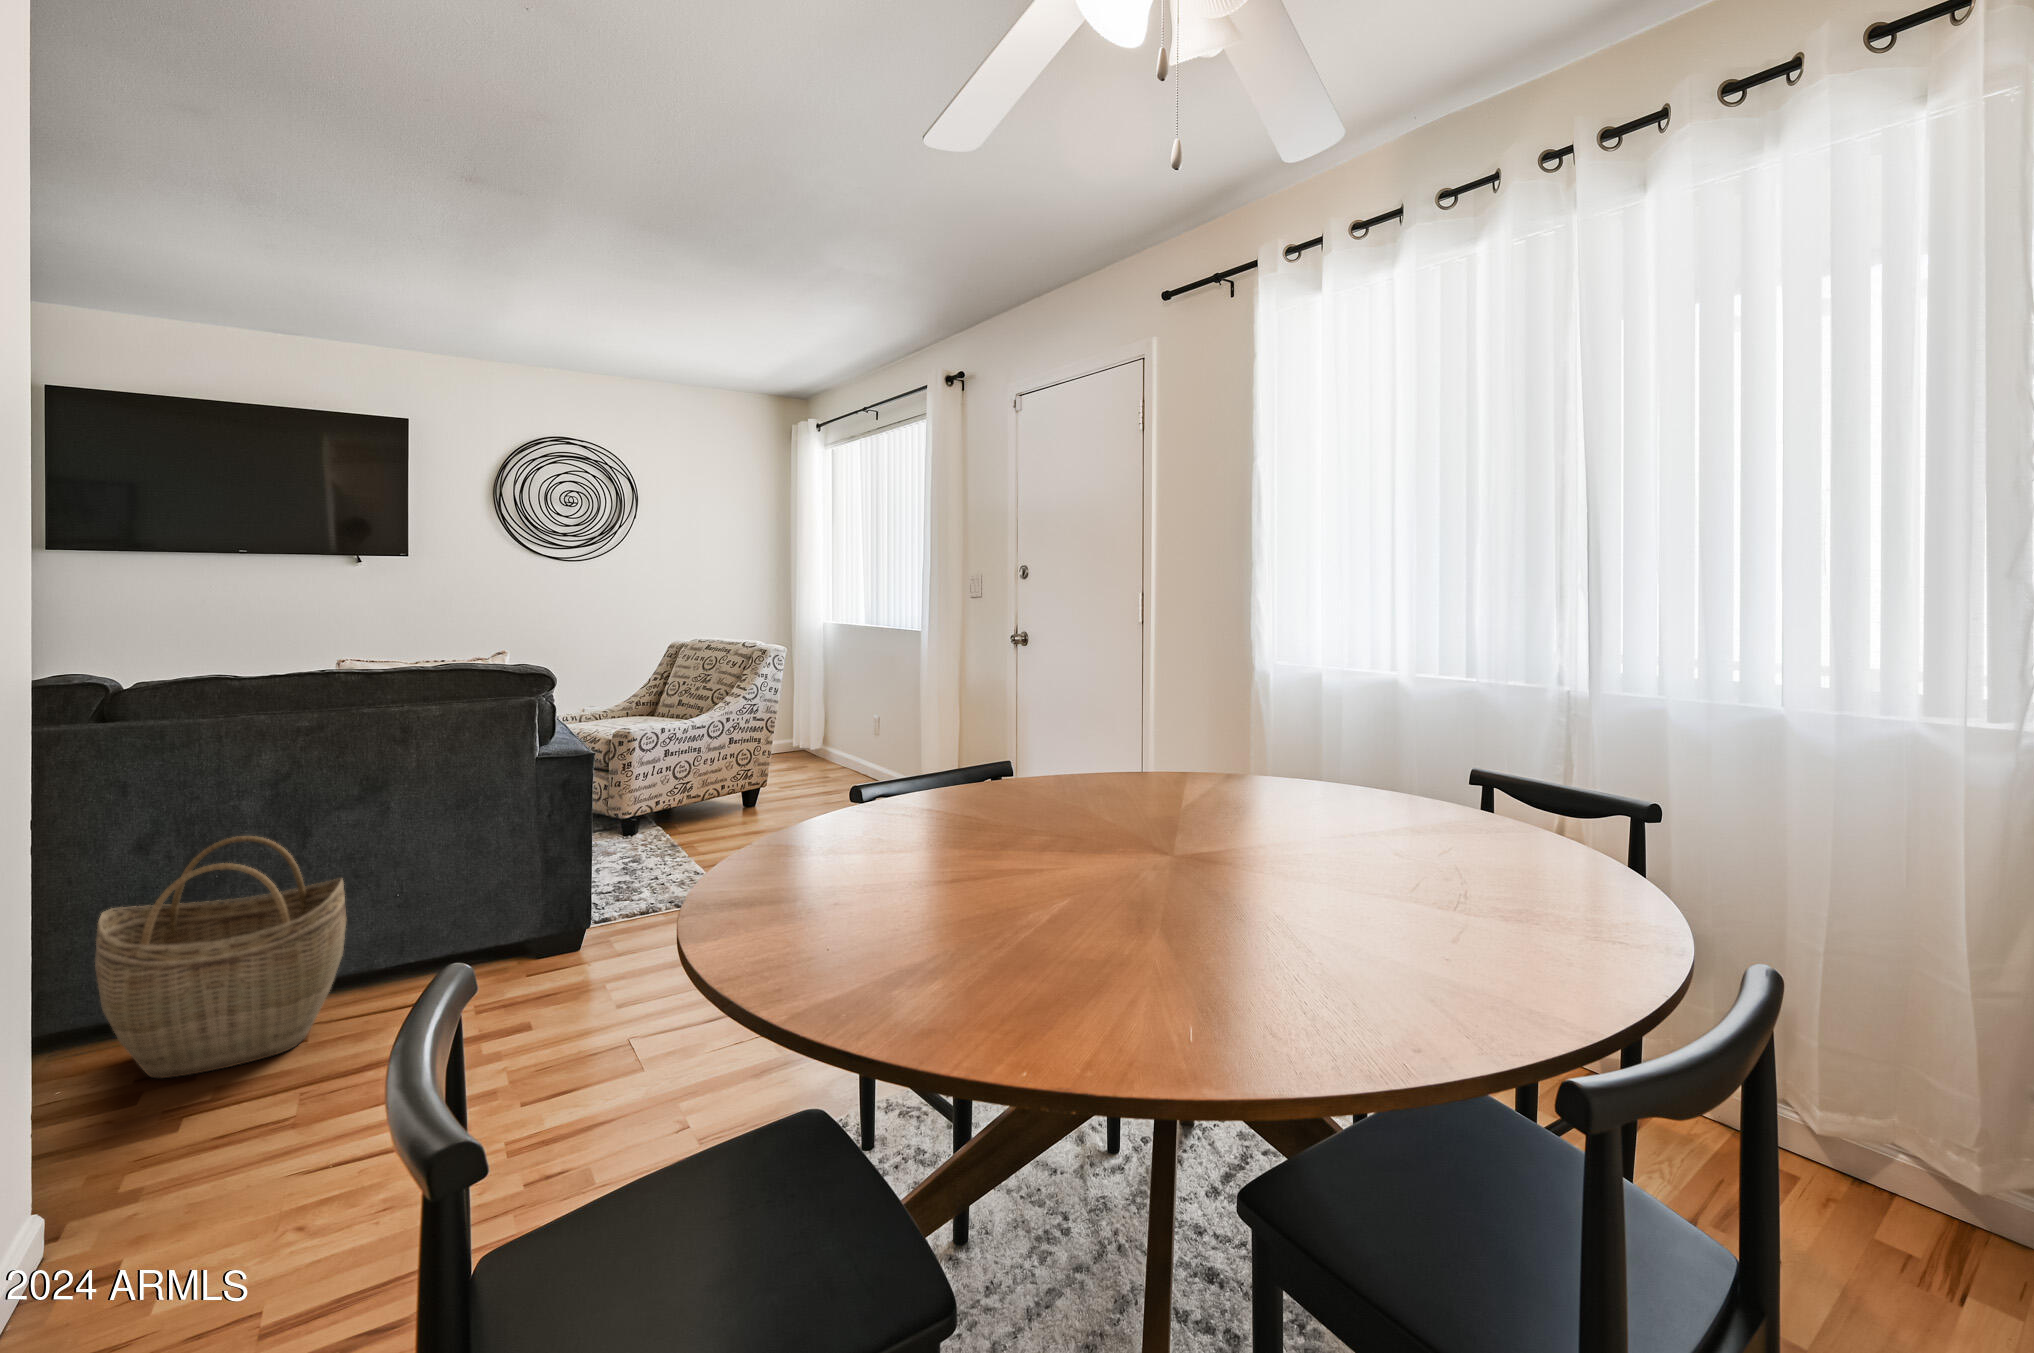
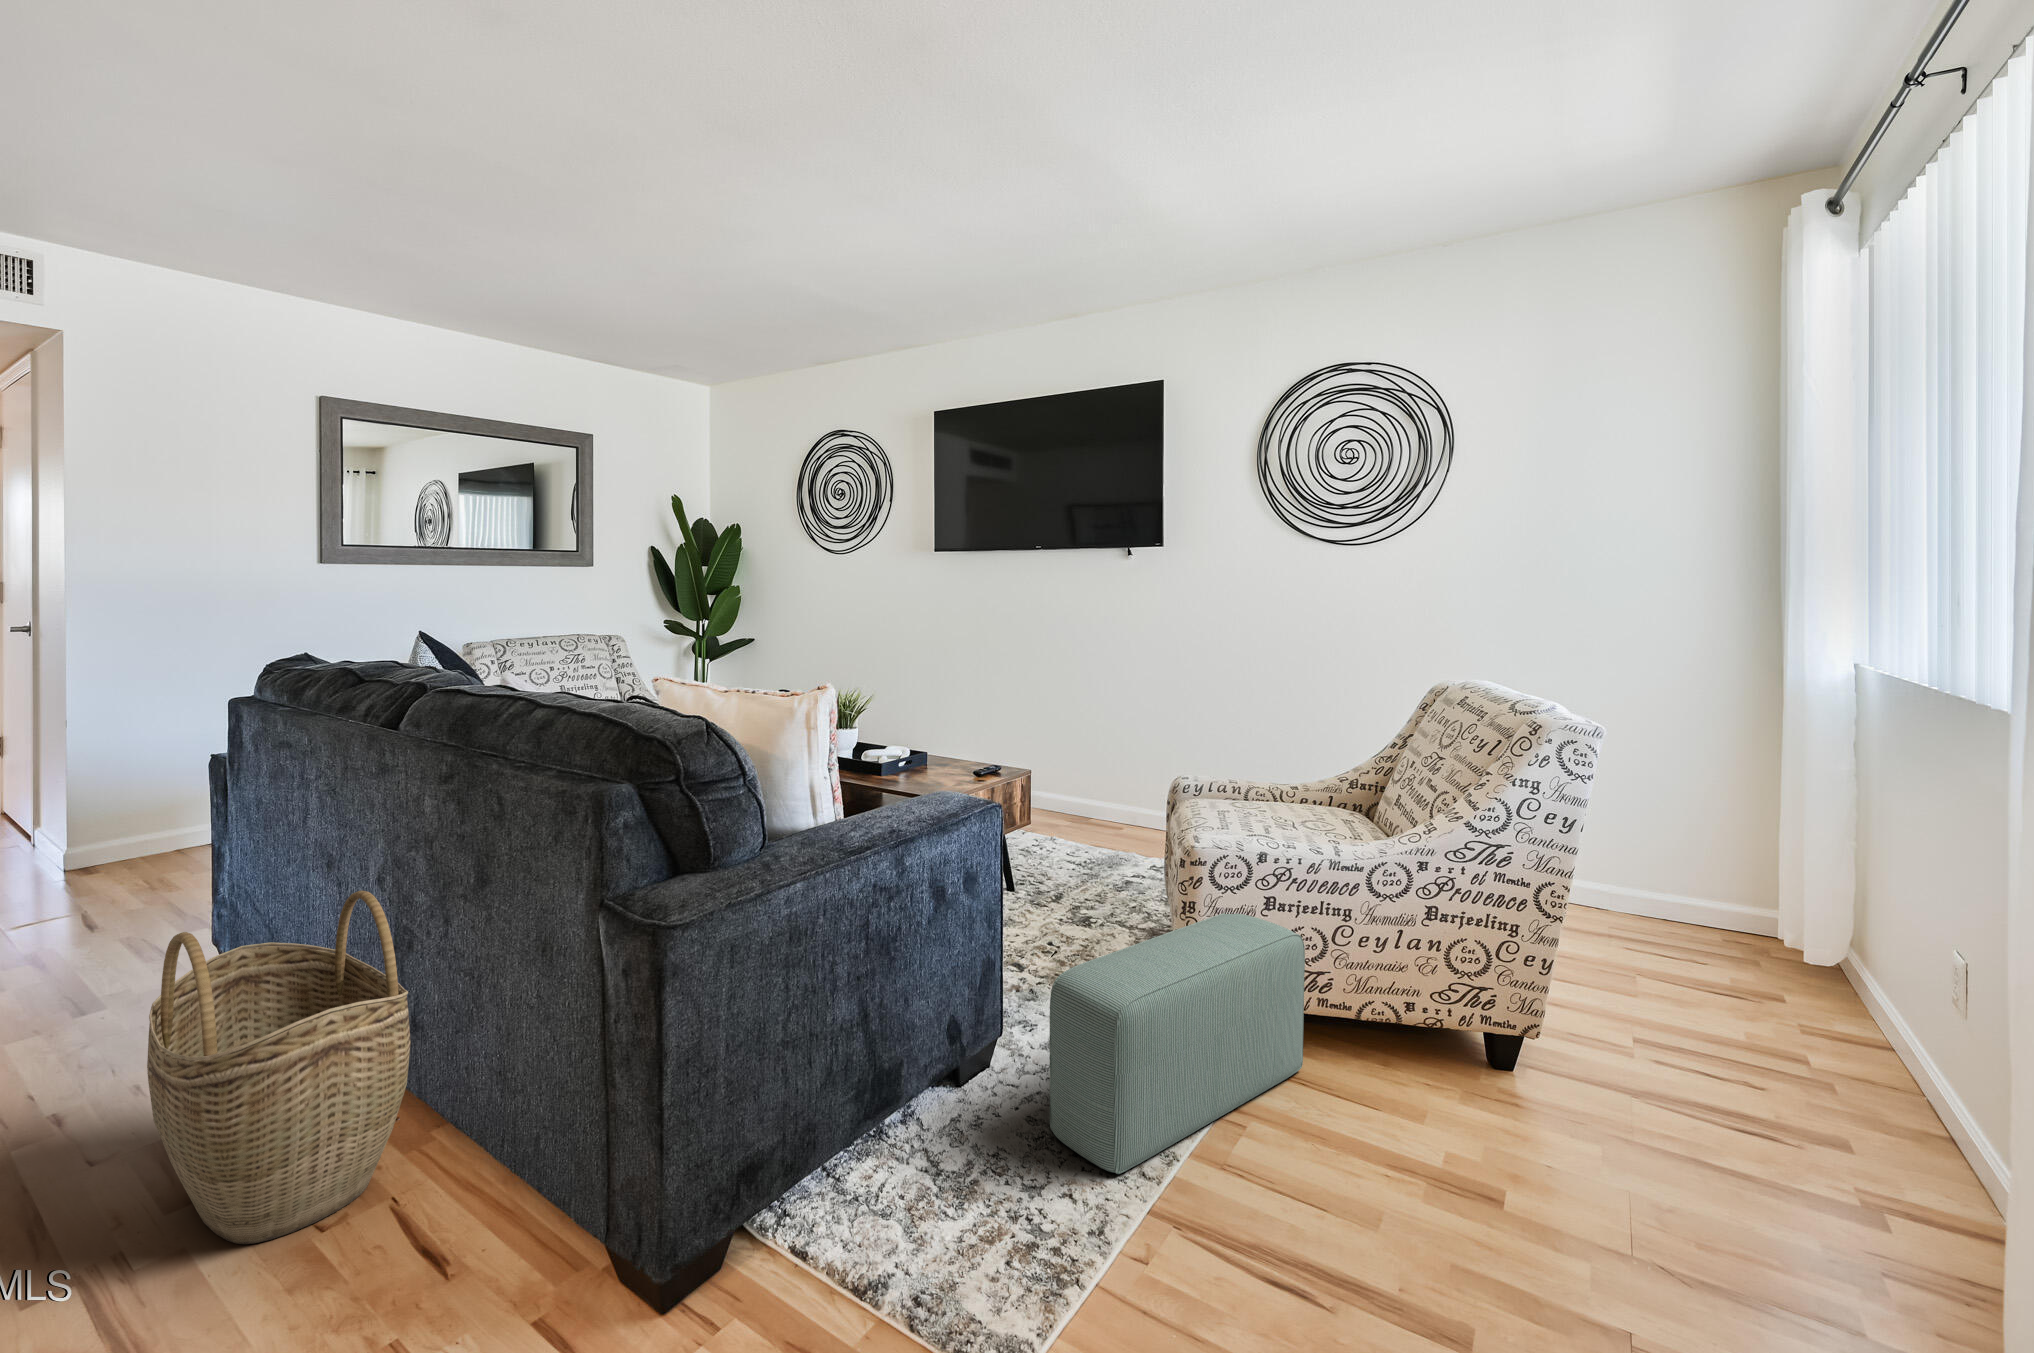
pouf: none [625,762,690,872] -> present [1050,913,1305,1174]

